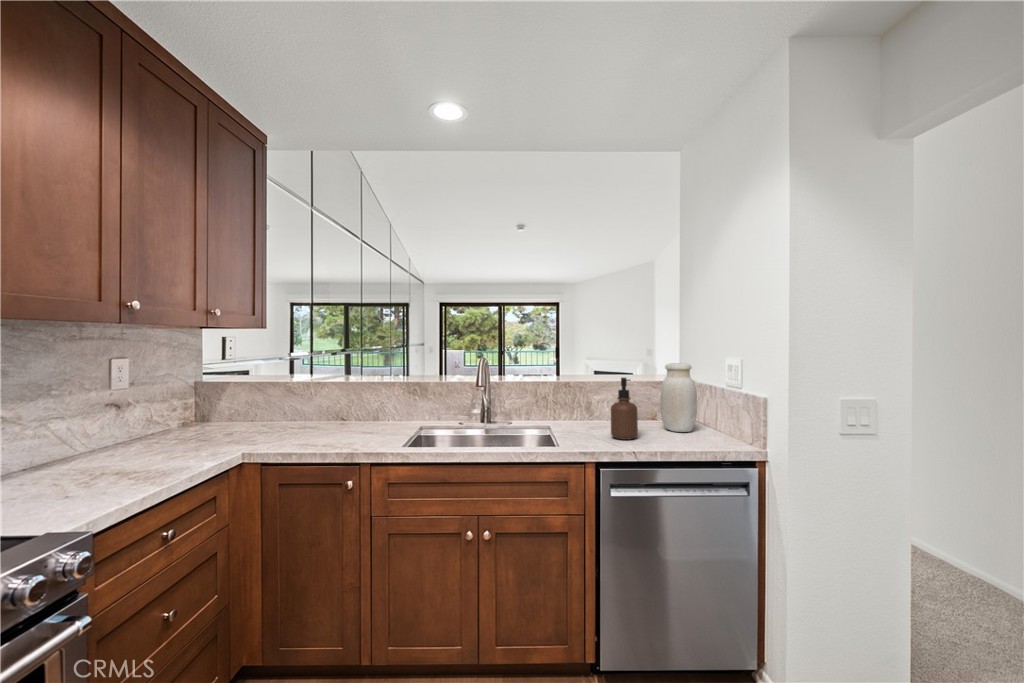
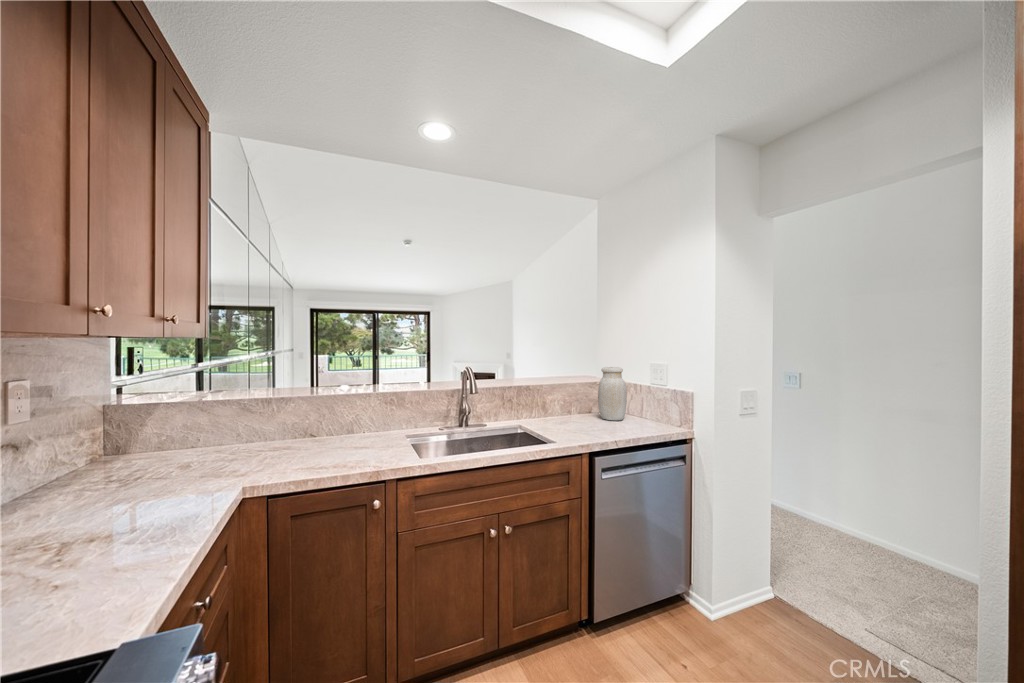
soap dispenser: present [611,377,638,440] -> none [577,380,599,431]

